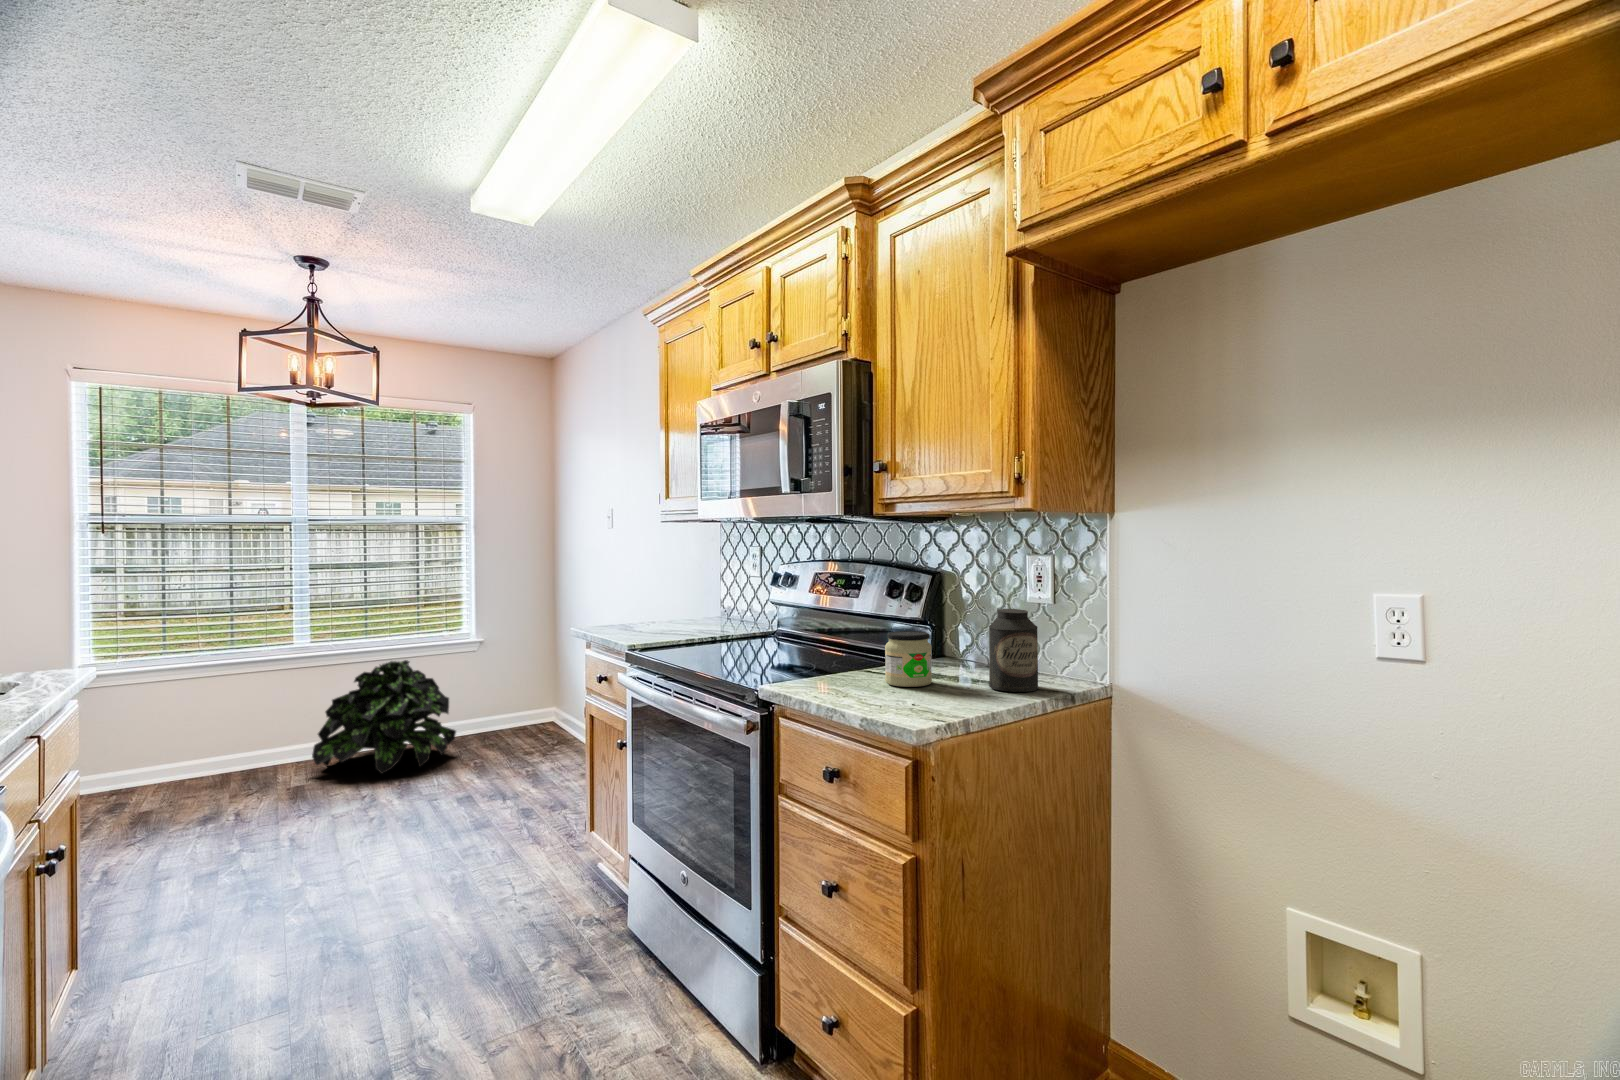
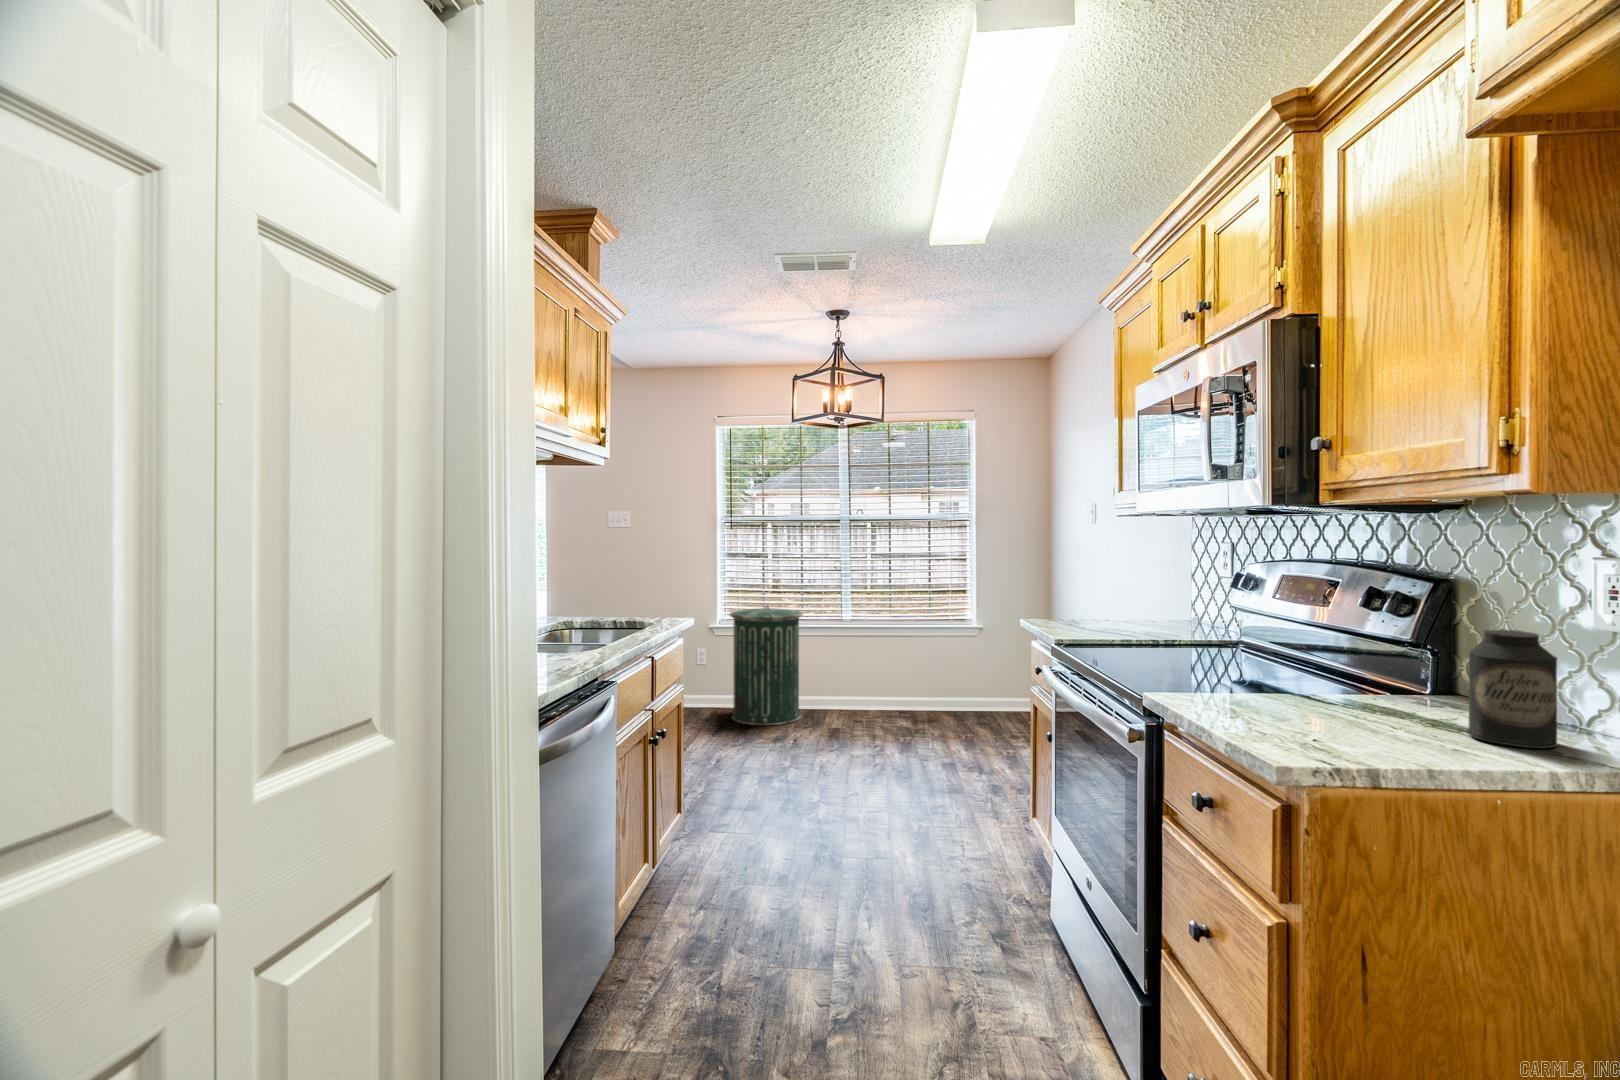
jar: present [885,631,932,687] -> none [1311,647,1382,719]
trash can: none [113,637,240,804] -> present [730,606,803,725]
potted plant: present [312,660,456,774] -> none [847,637,956,732]

